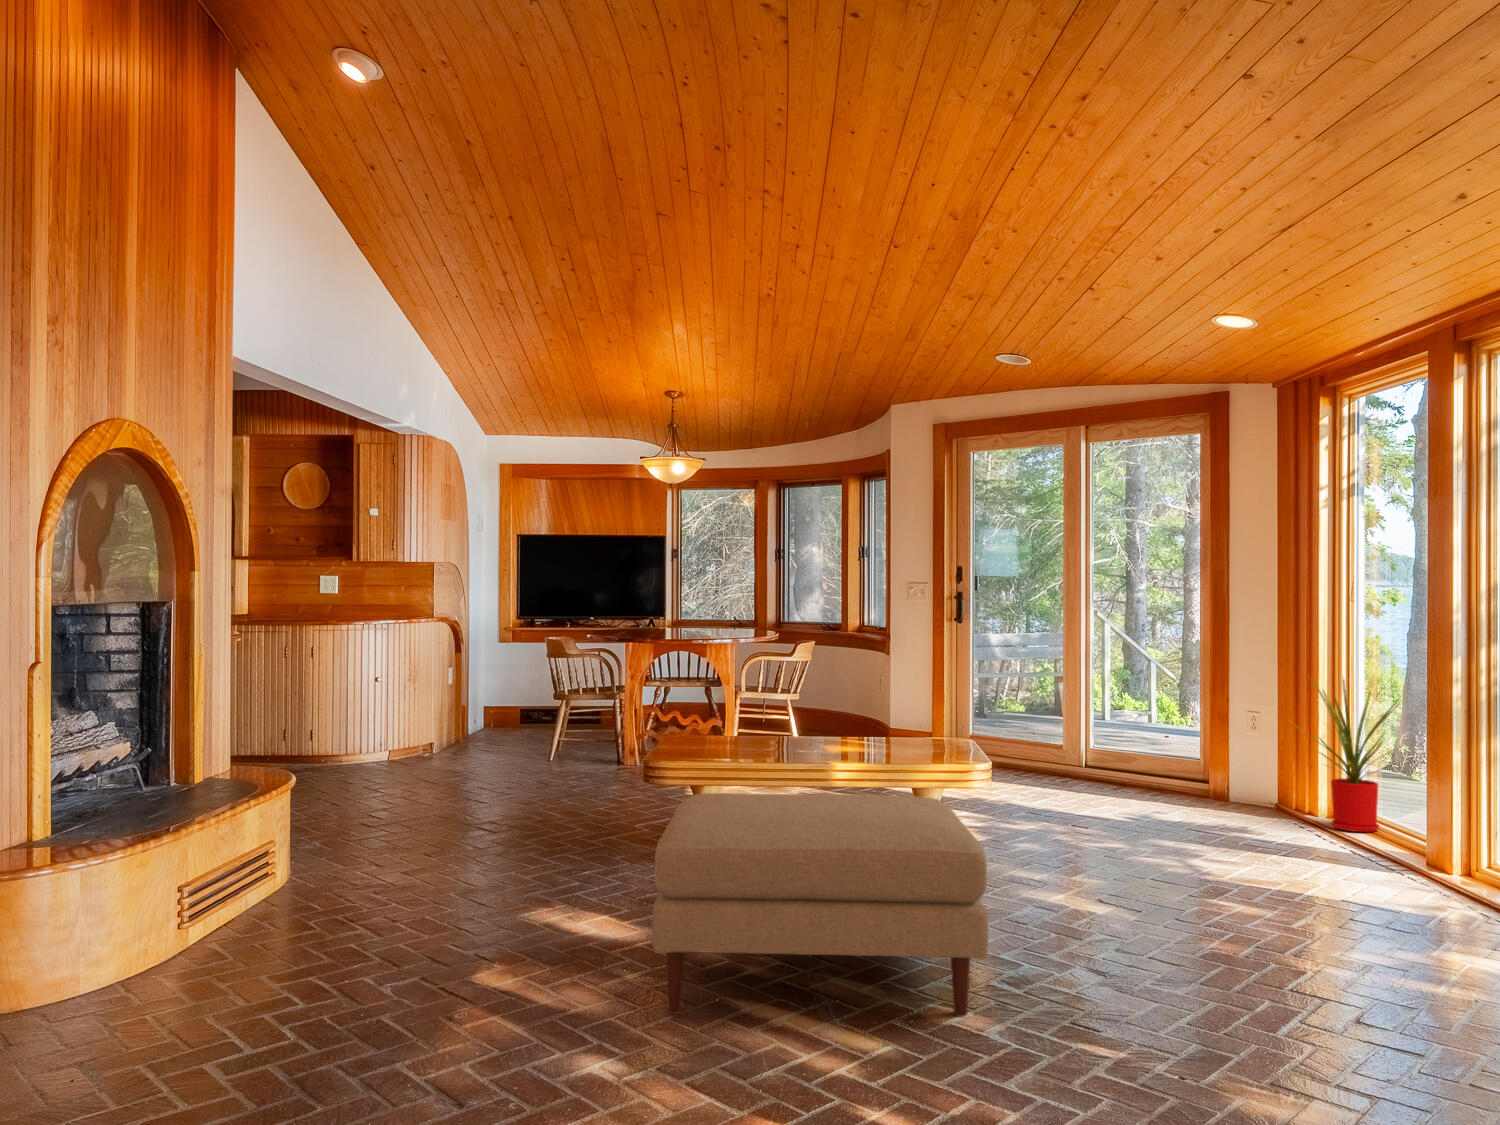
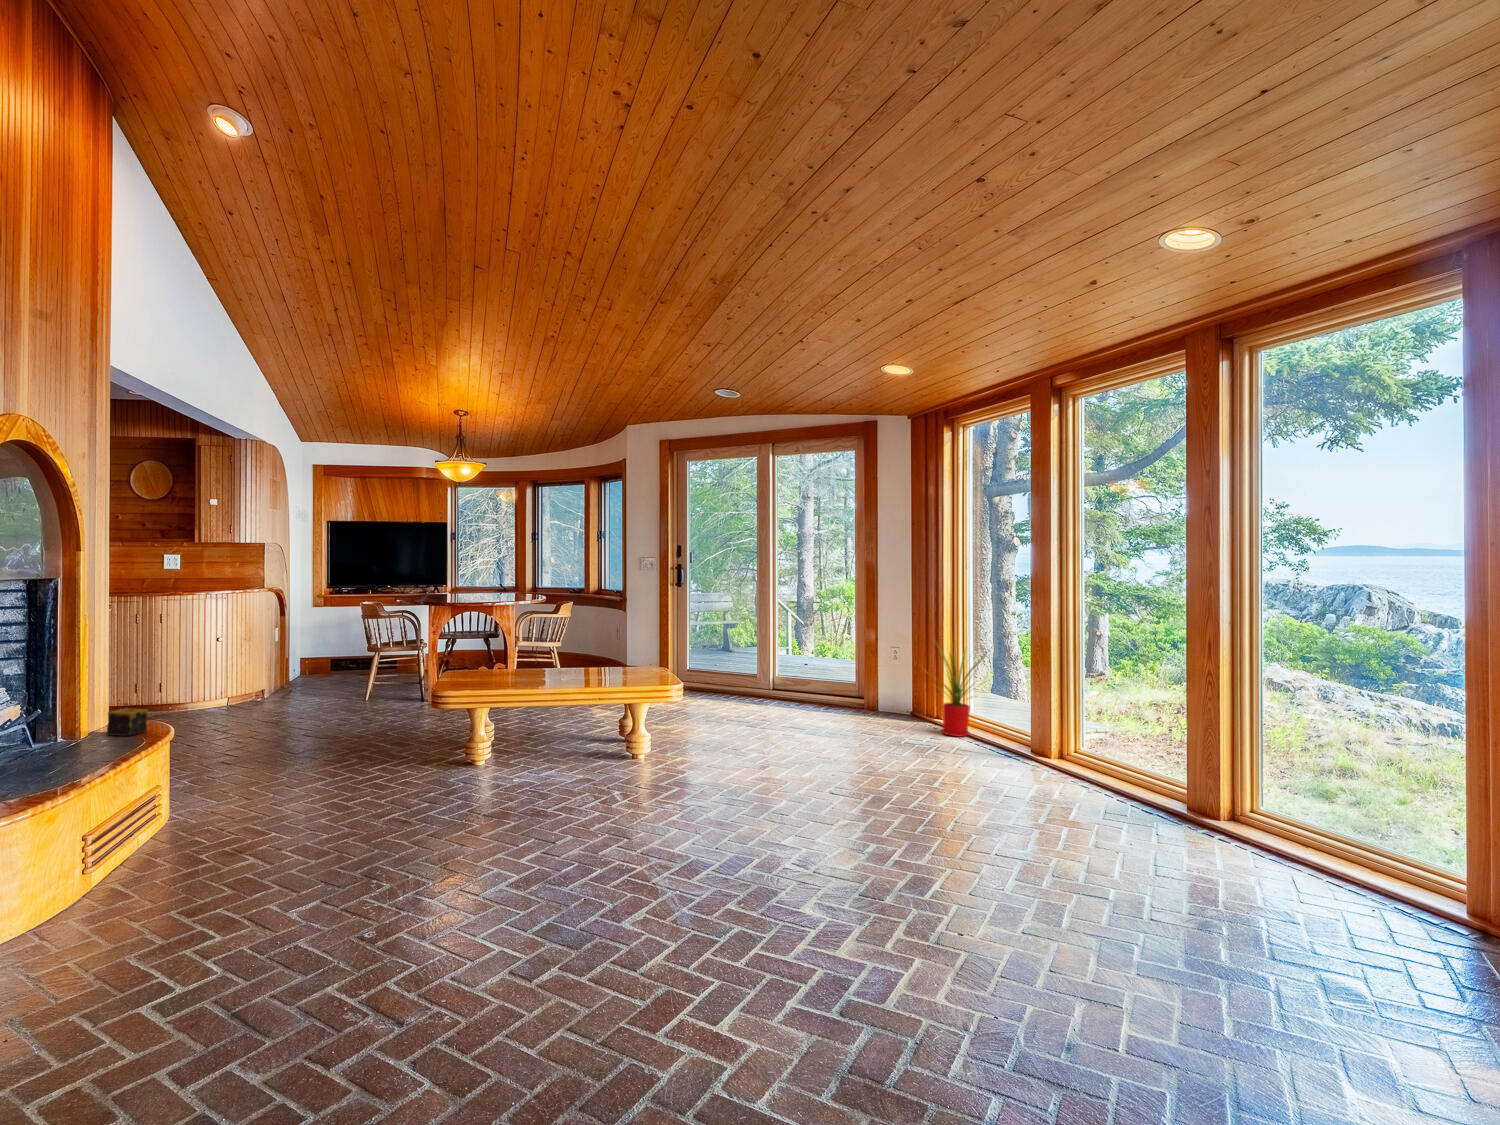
candle: none [219,753,260,784] -> present [106,708,148,736]
ottoman: present [652,793,989,1017] -> none [537,738,781,917]

